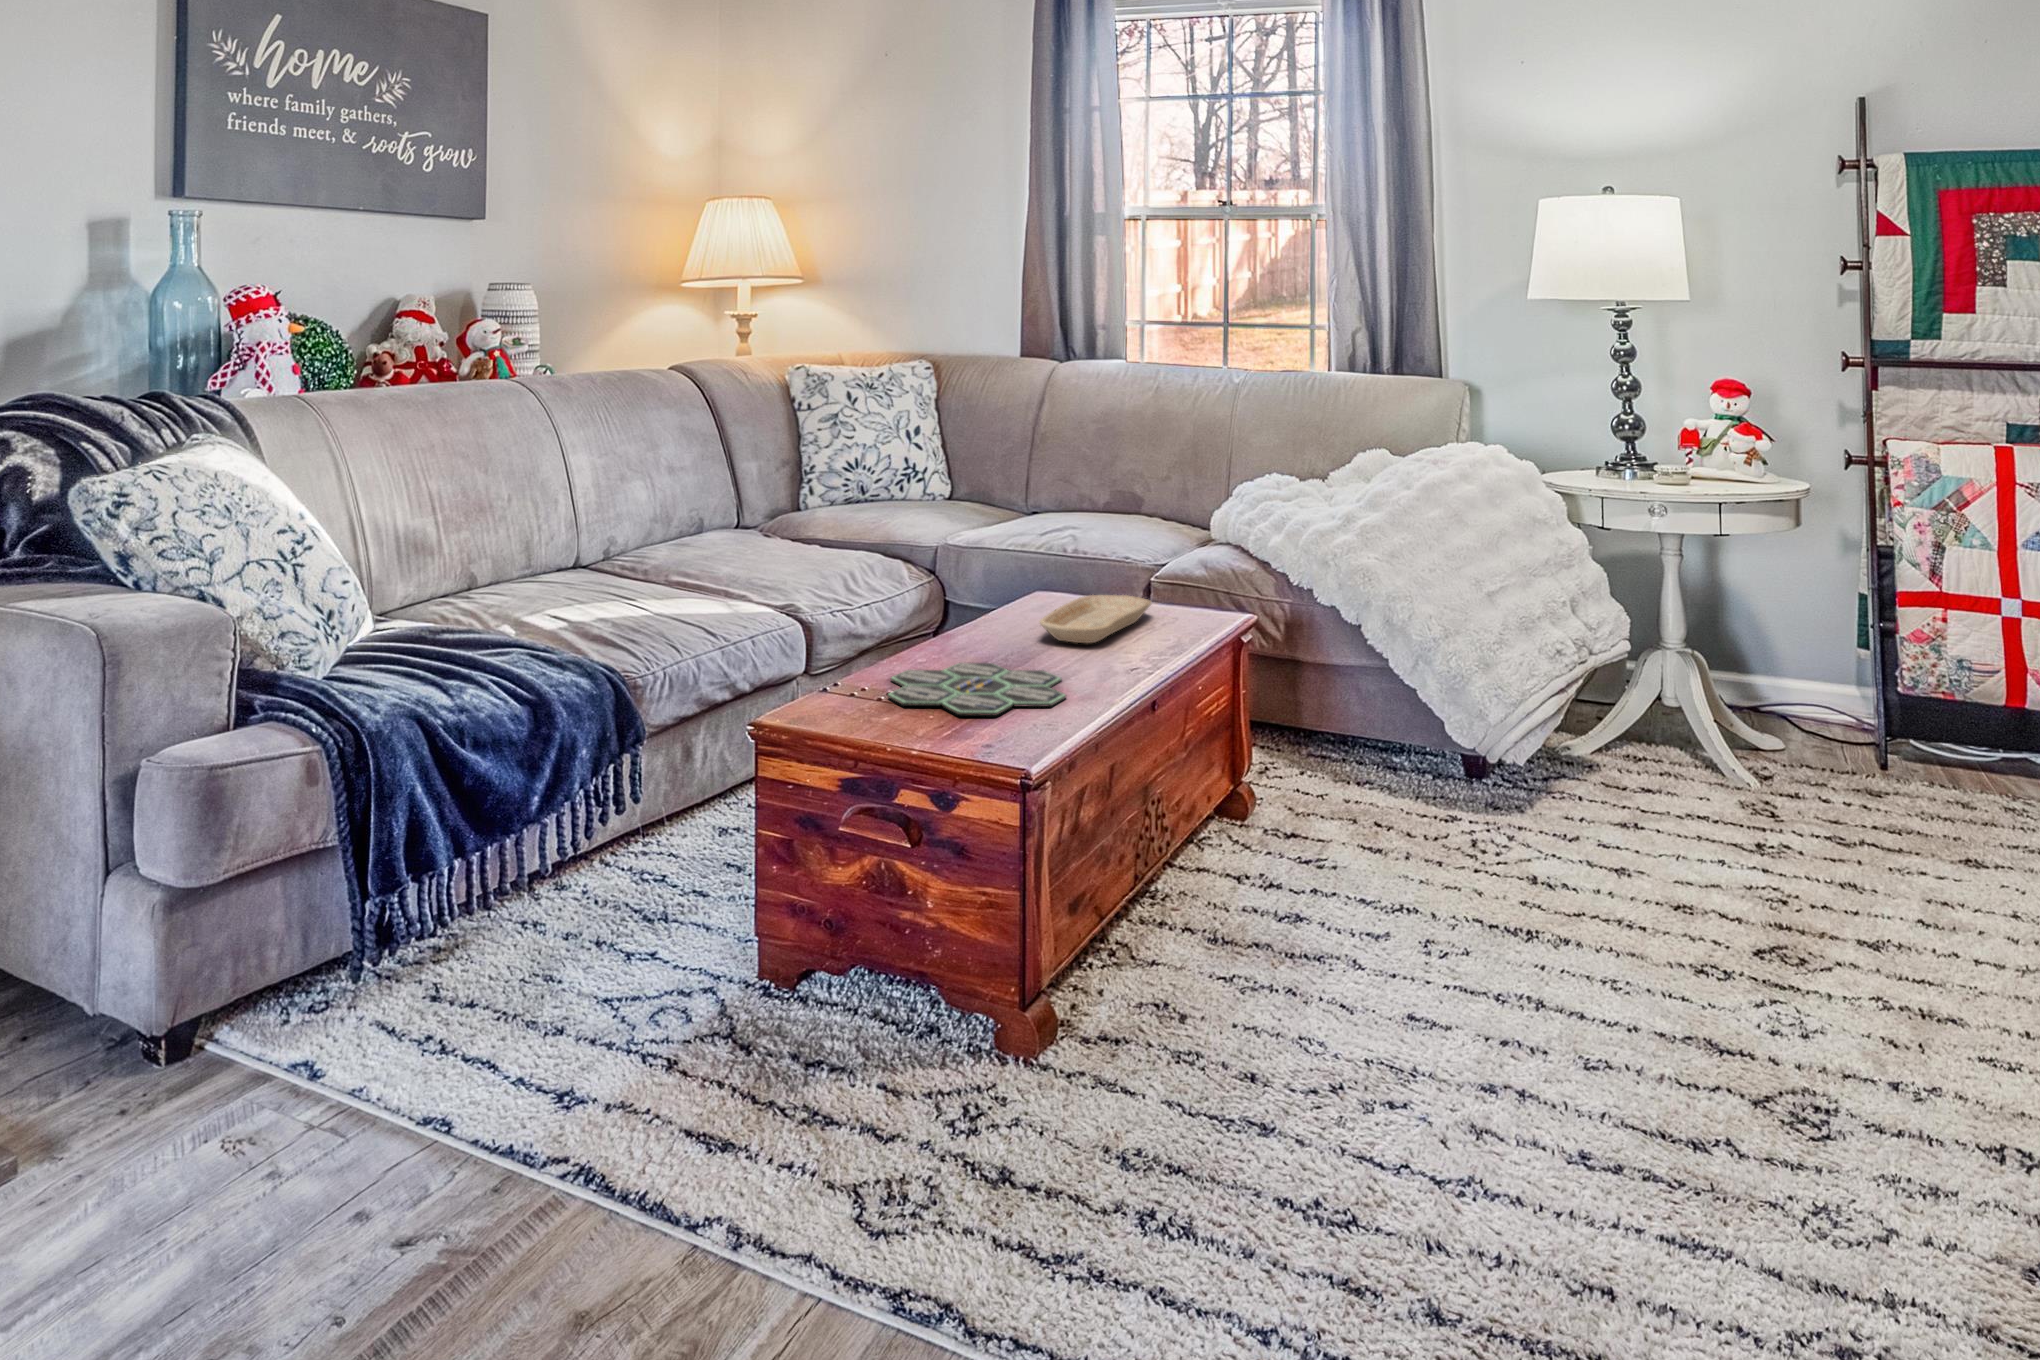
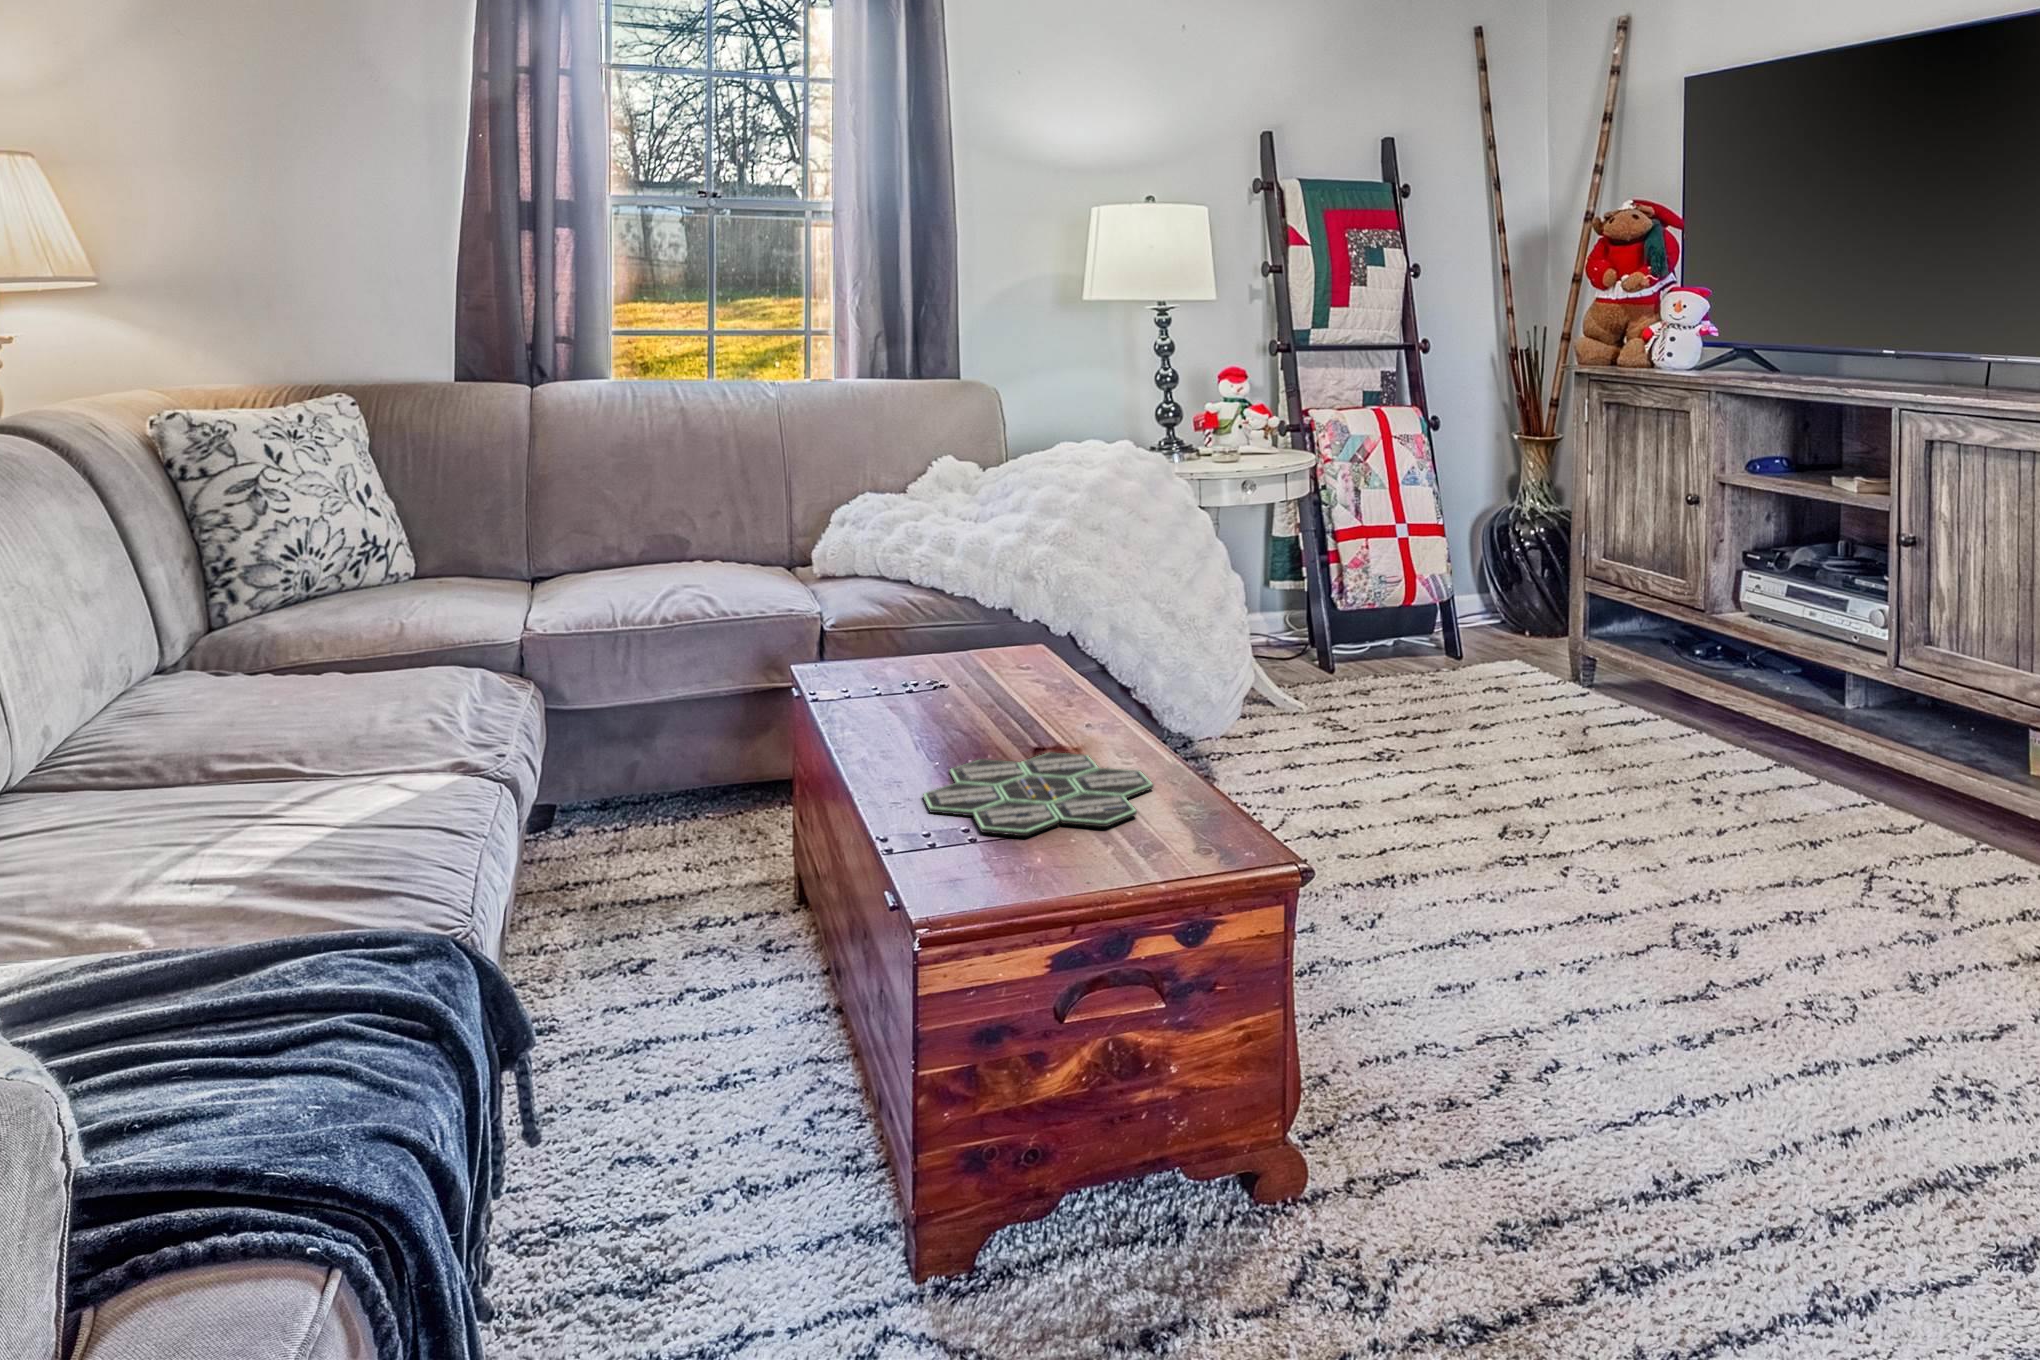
tray: present [1040,595,1152,643] -> none [919,649,1041,715]

